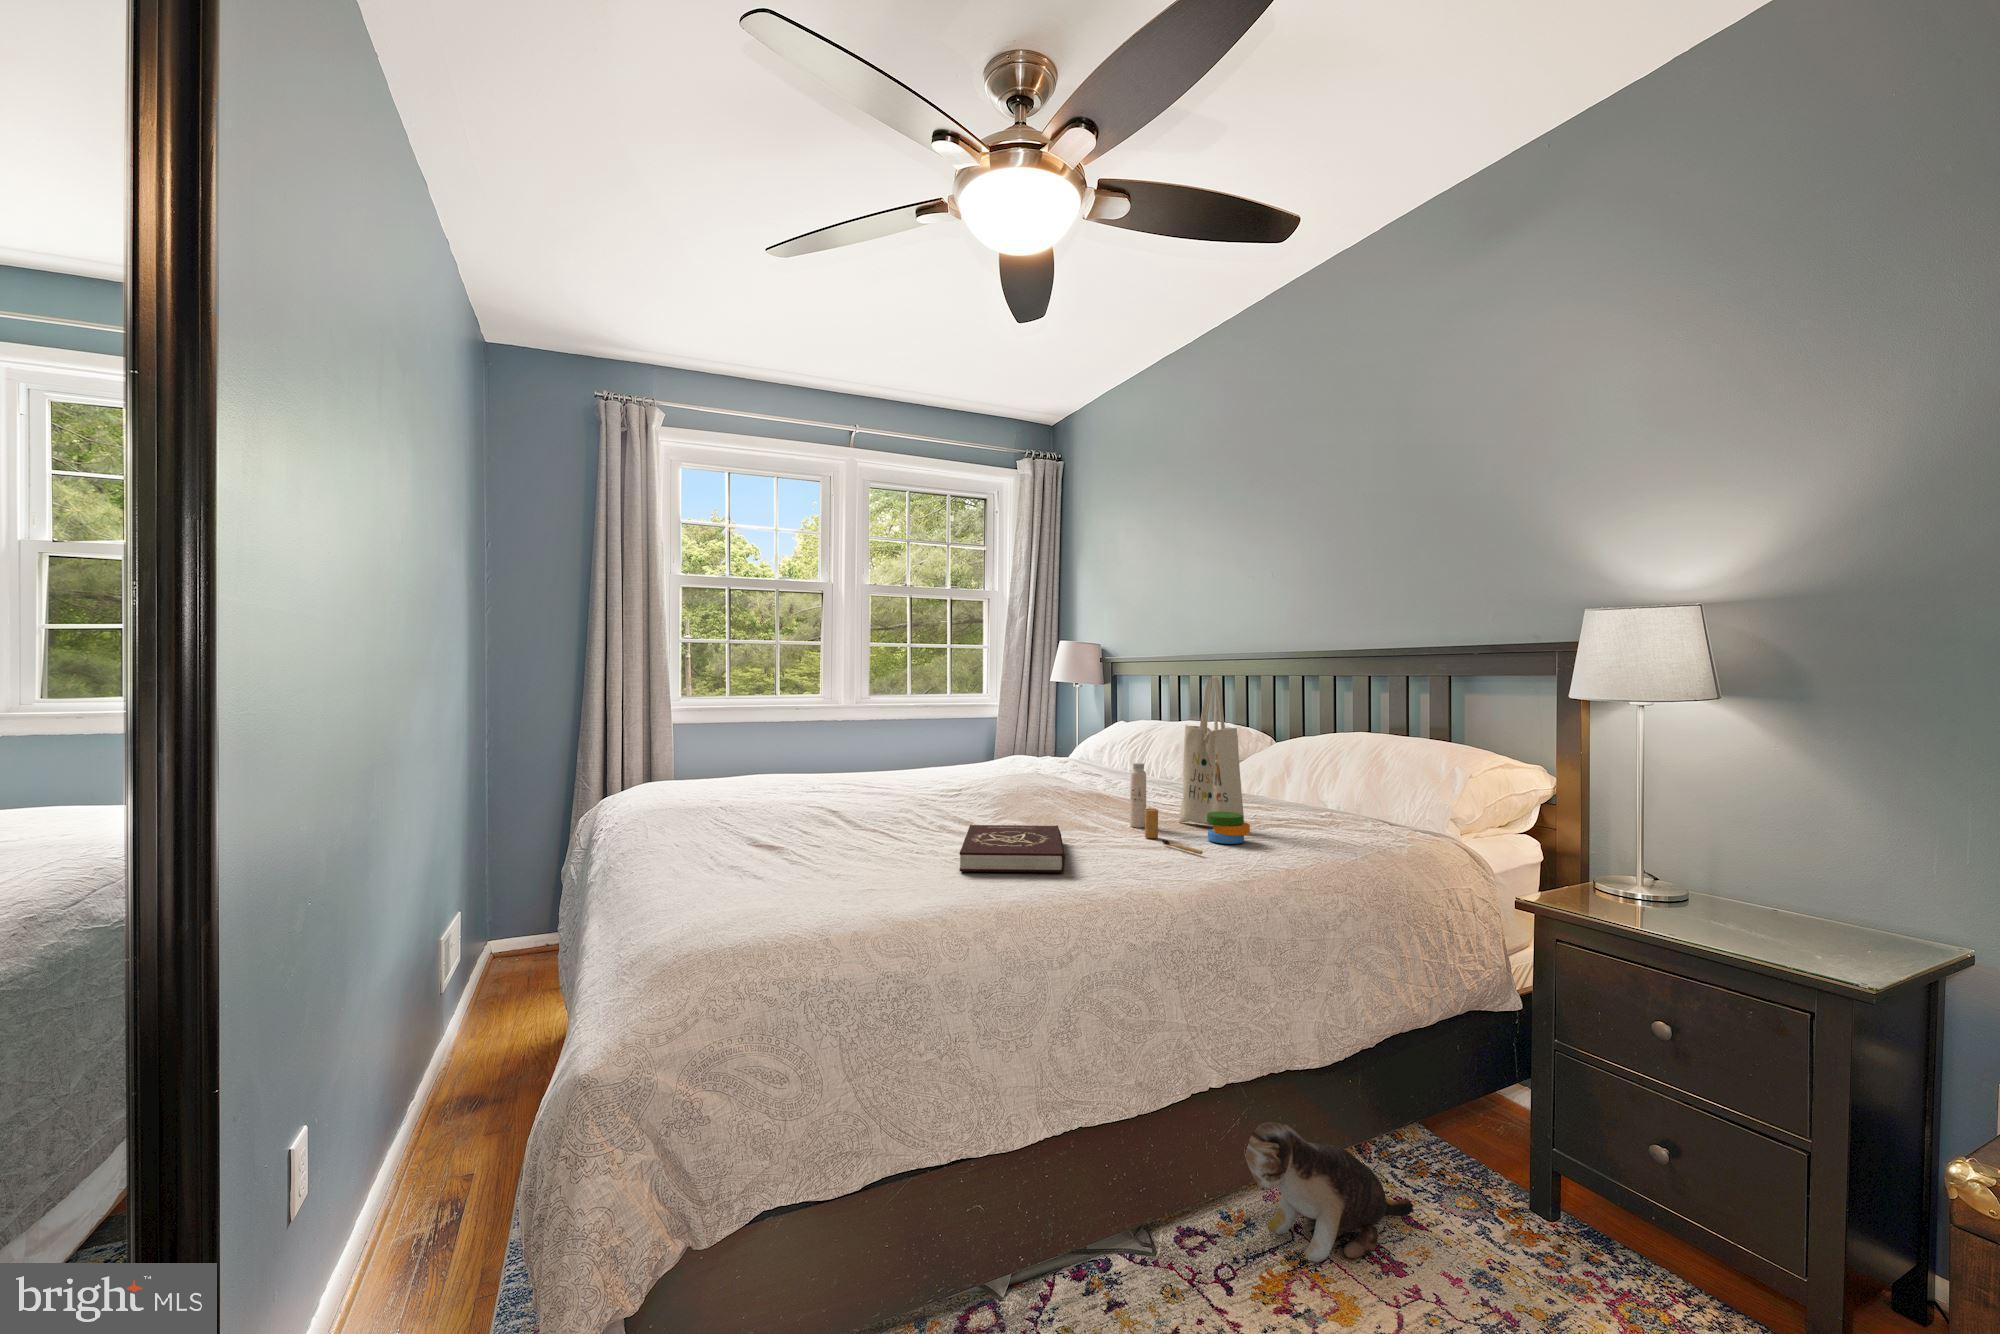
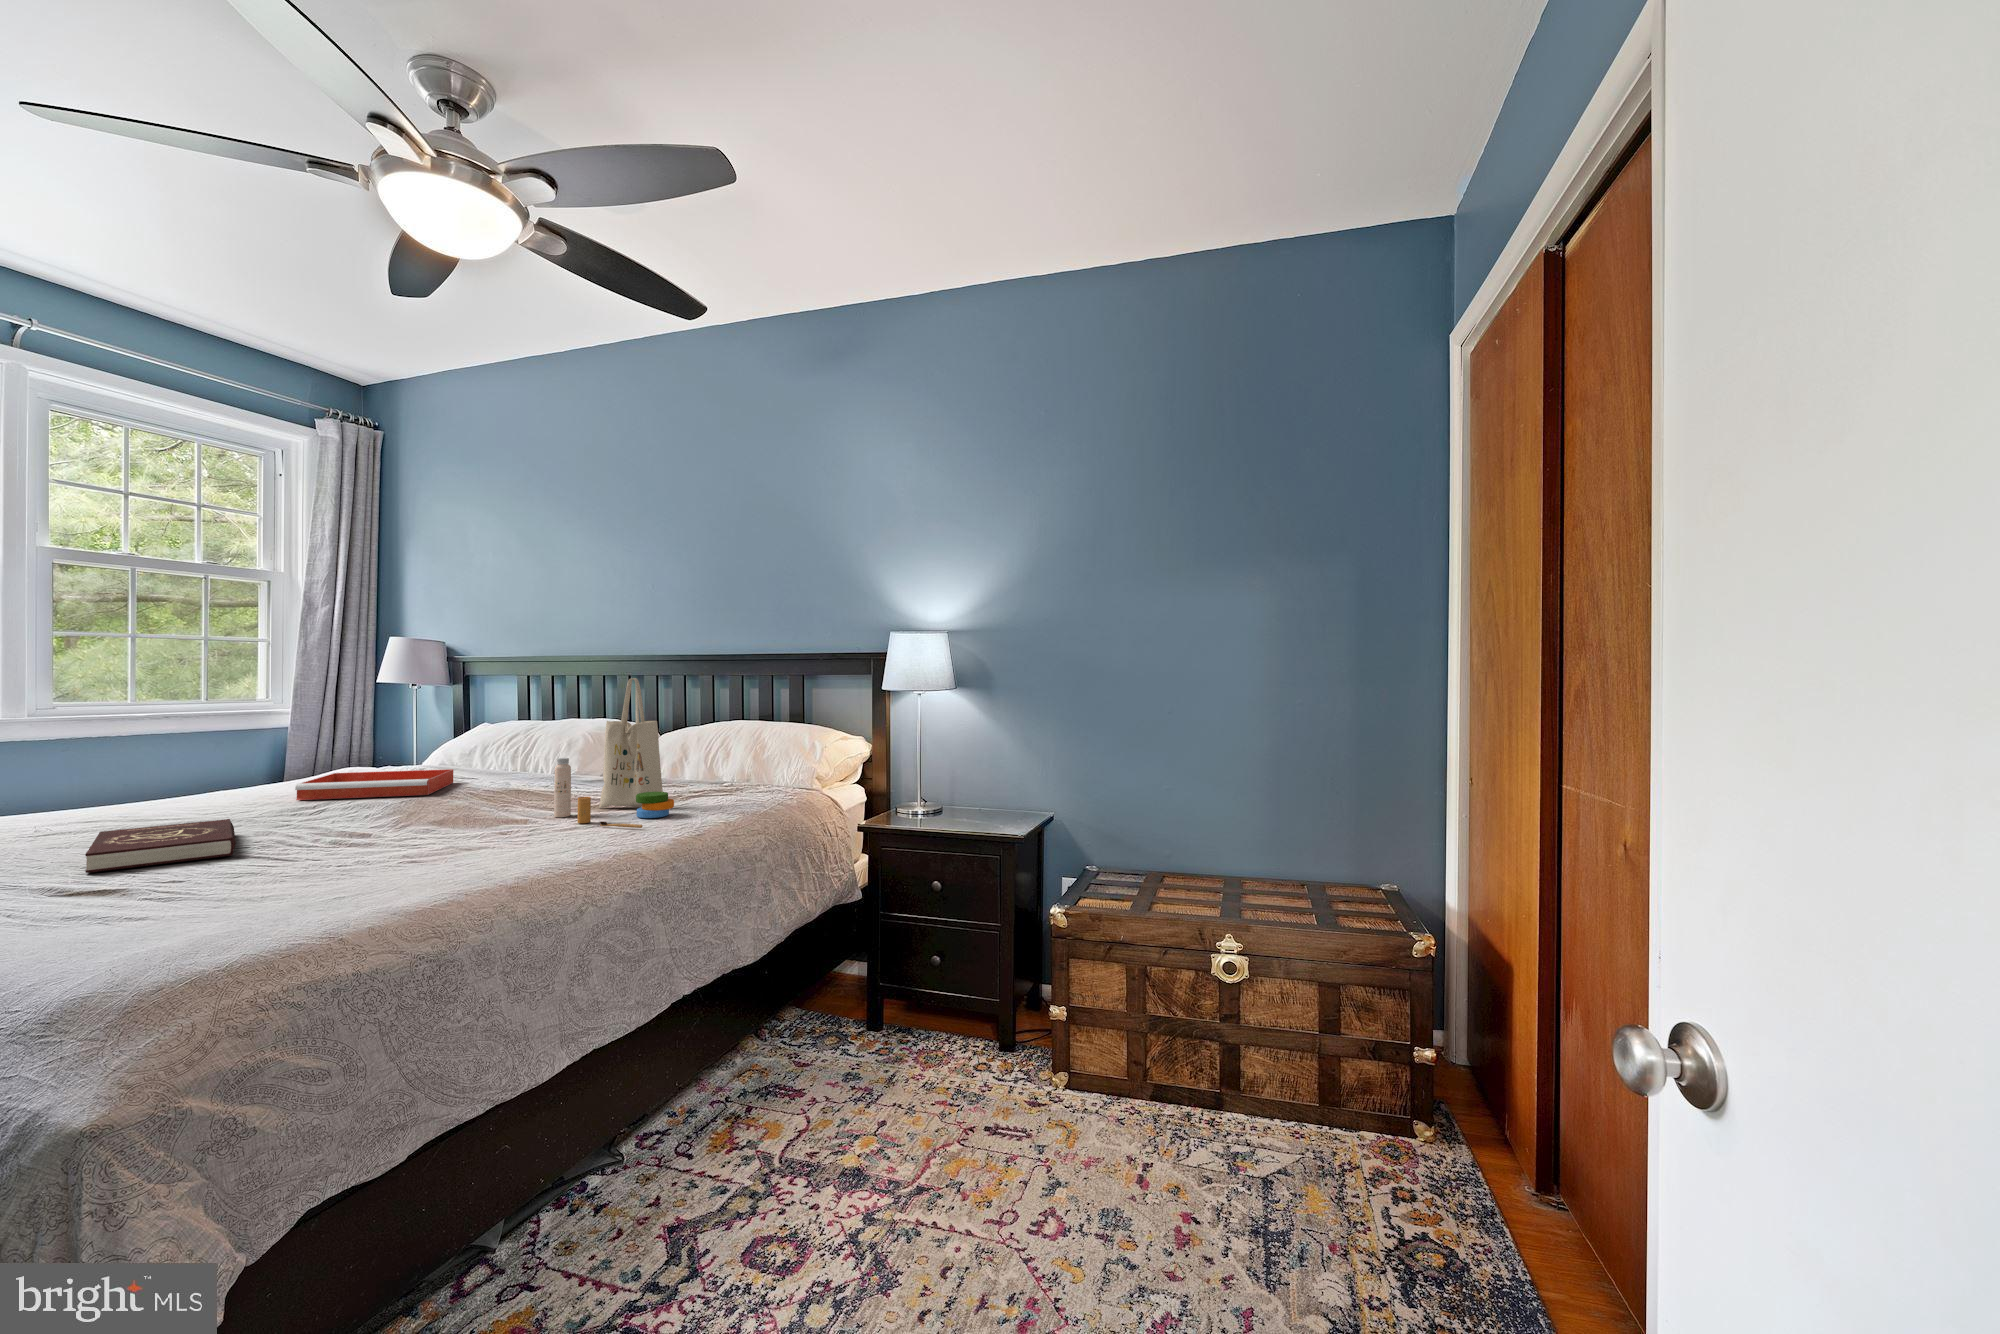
tray: none [962,759,1079,787] -> present [295,769,453,800]
book: present [959,825,1065,873] -> present [85,819,236,873]
plush toy: present [1245,1122,1413,1262] -> none [681,1020,801,1113]

